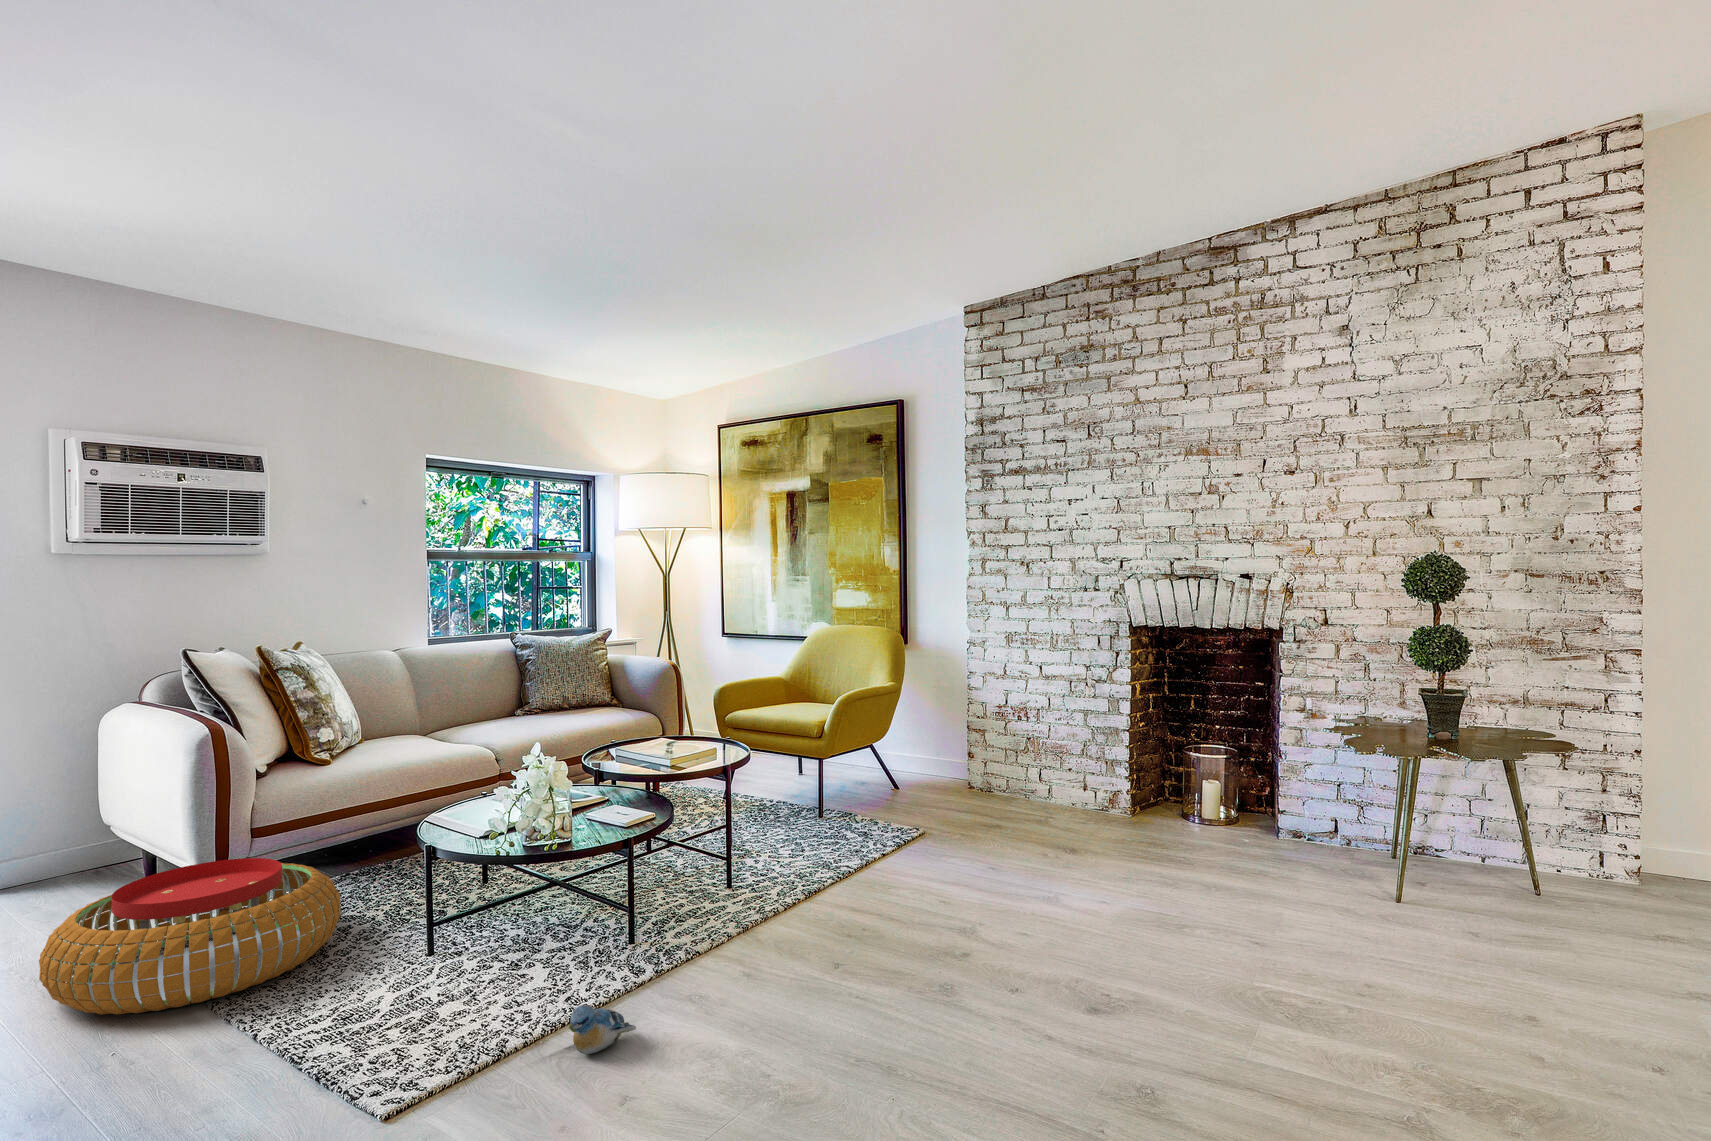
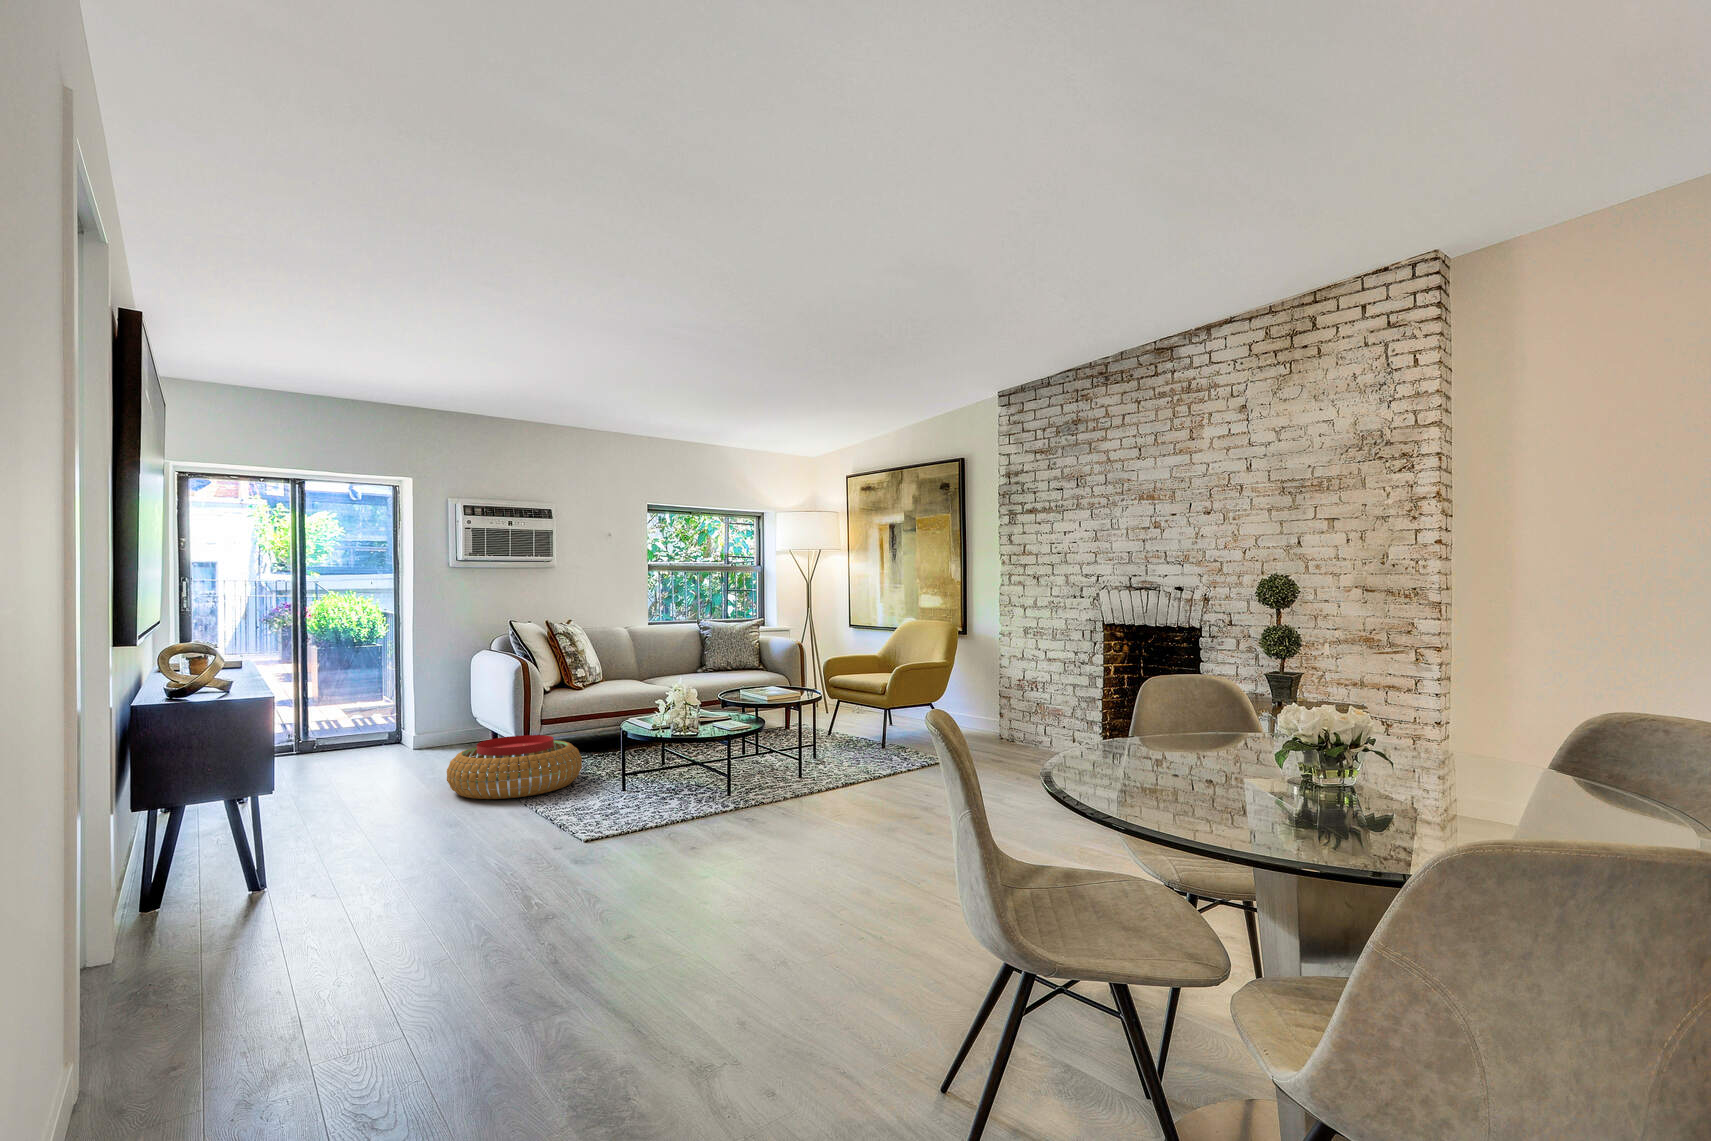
plush toy: present [569,1005,636,1054] -> none [674,805,709,831]

